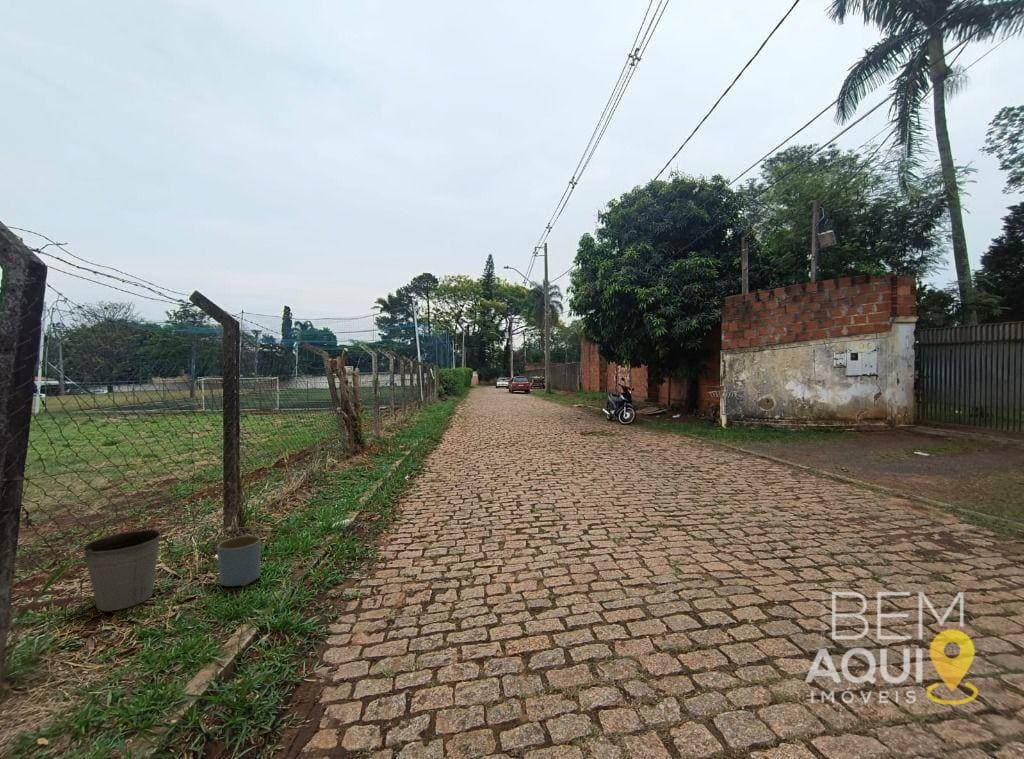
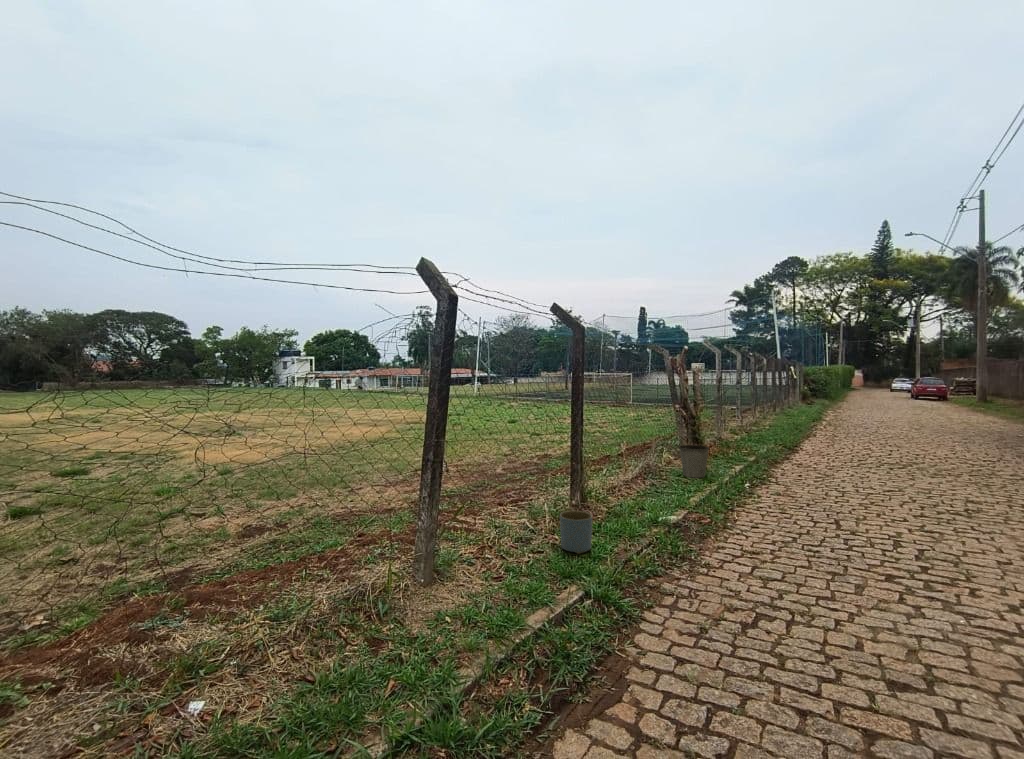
bucket: present [79,527,161,611] -> present [679,445,709,478]

